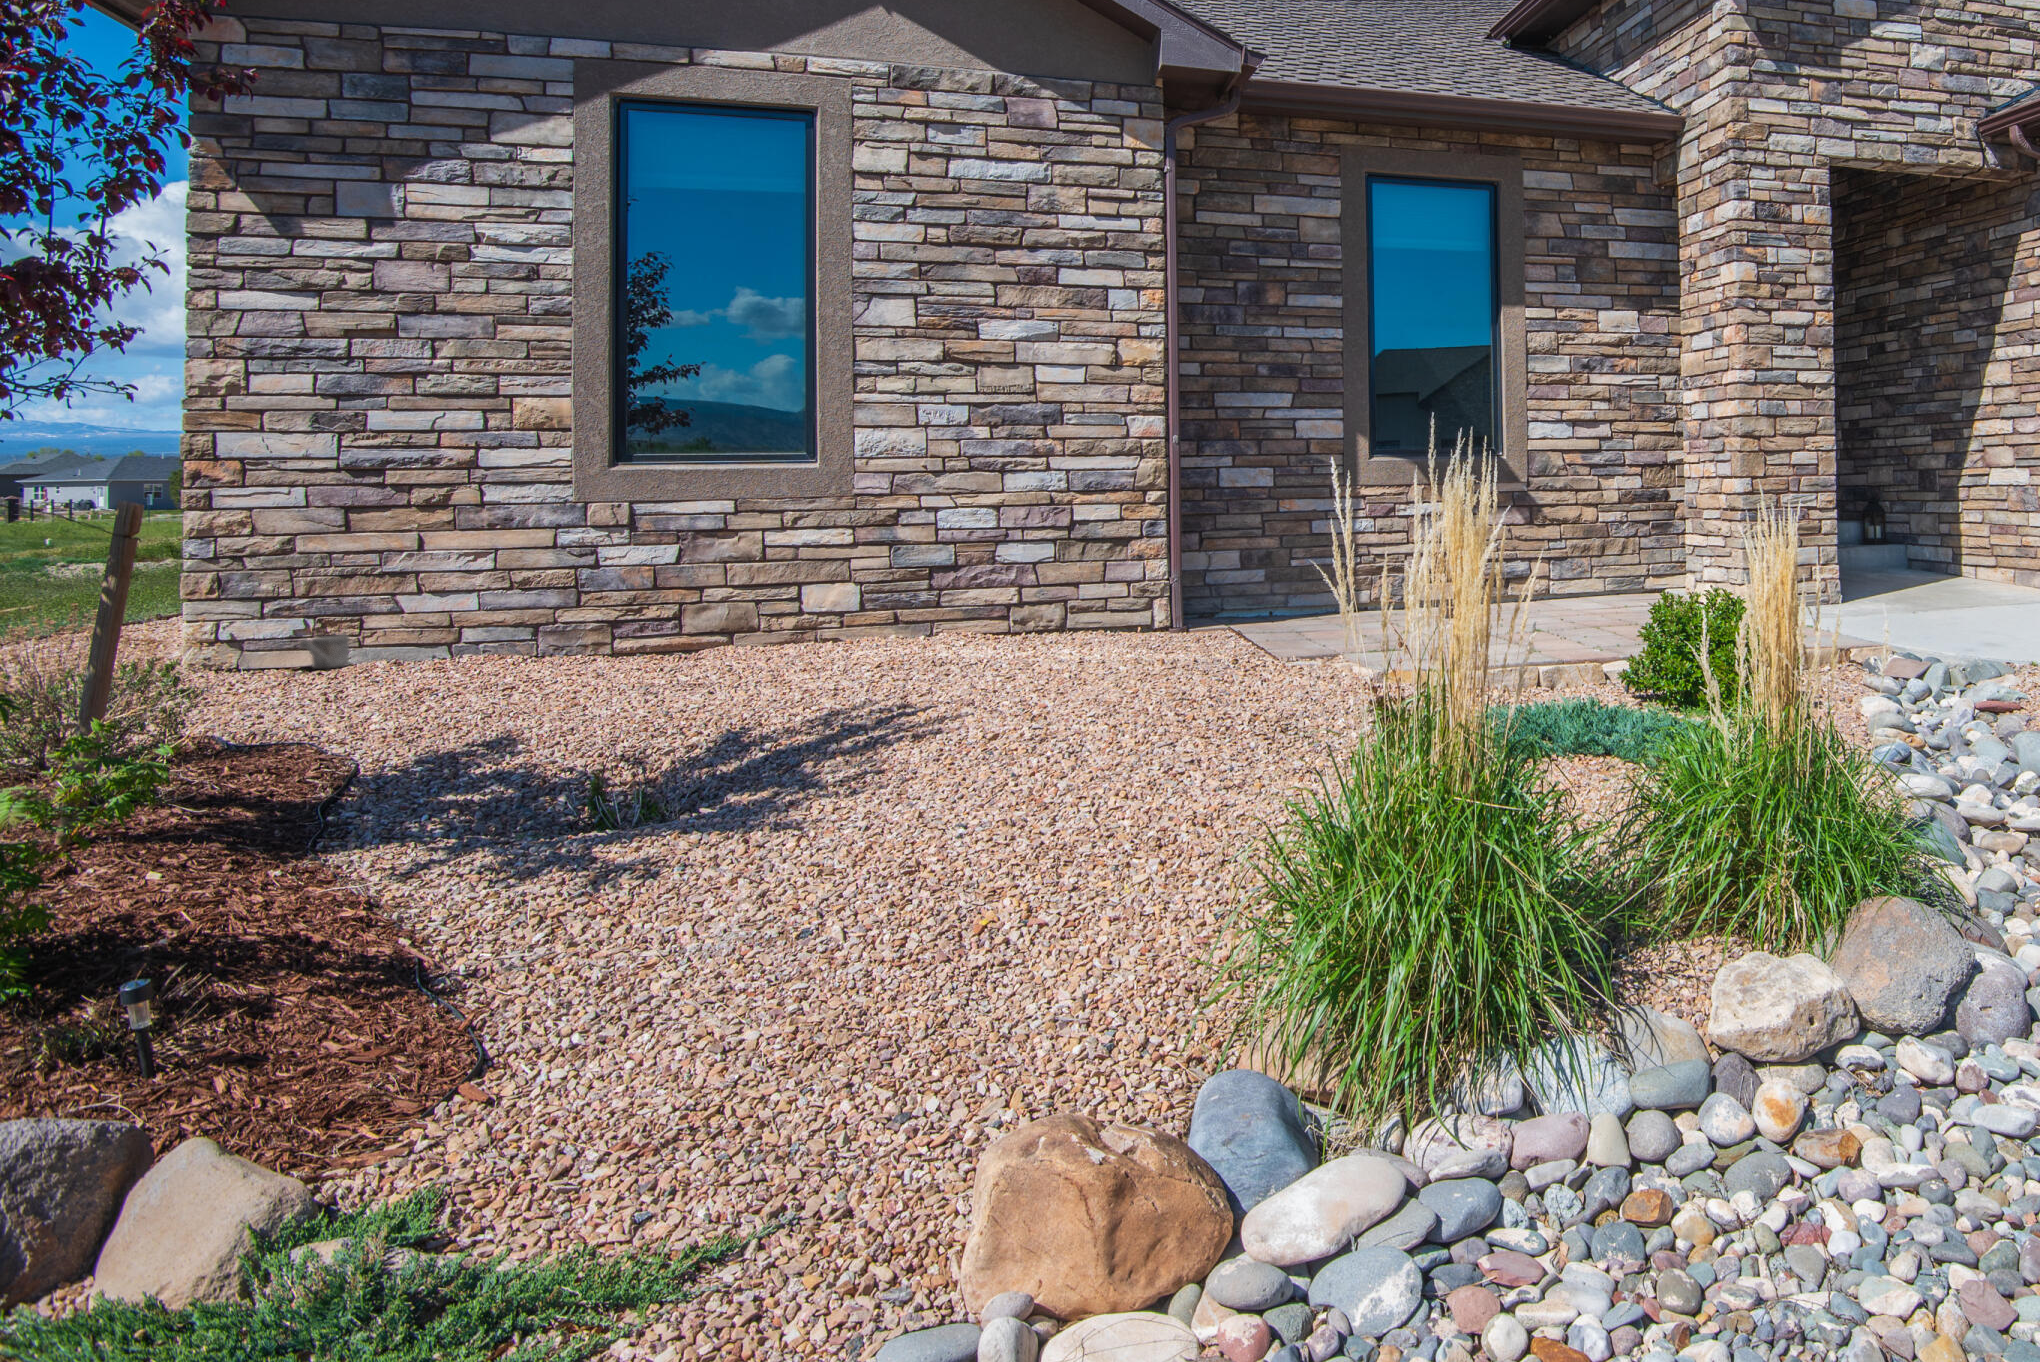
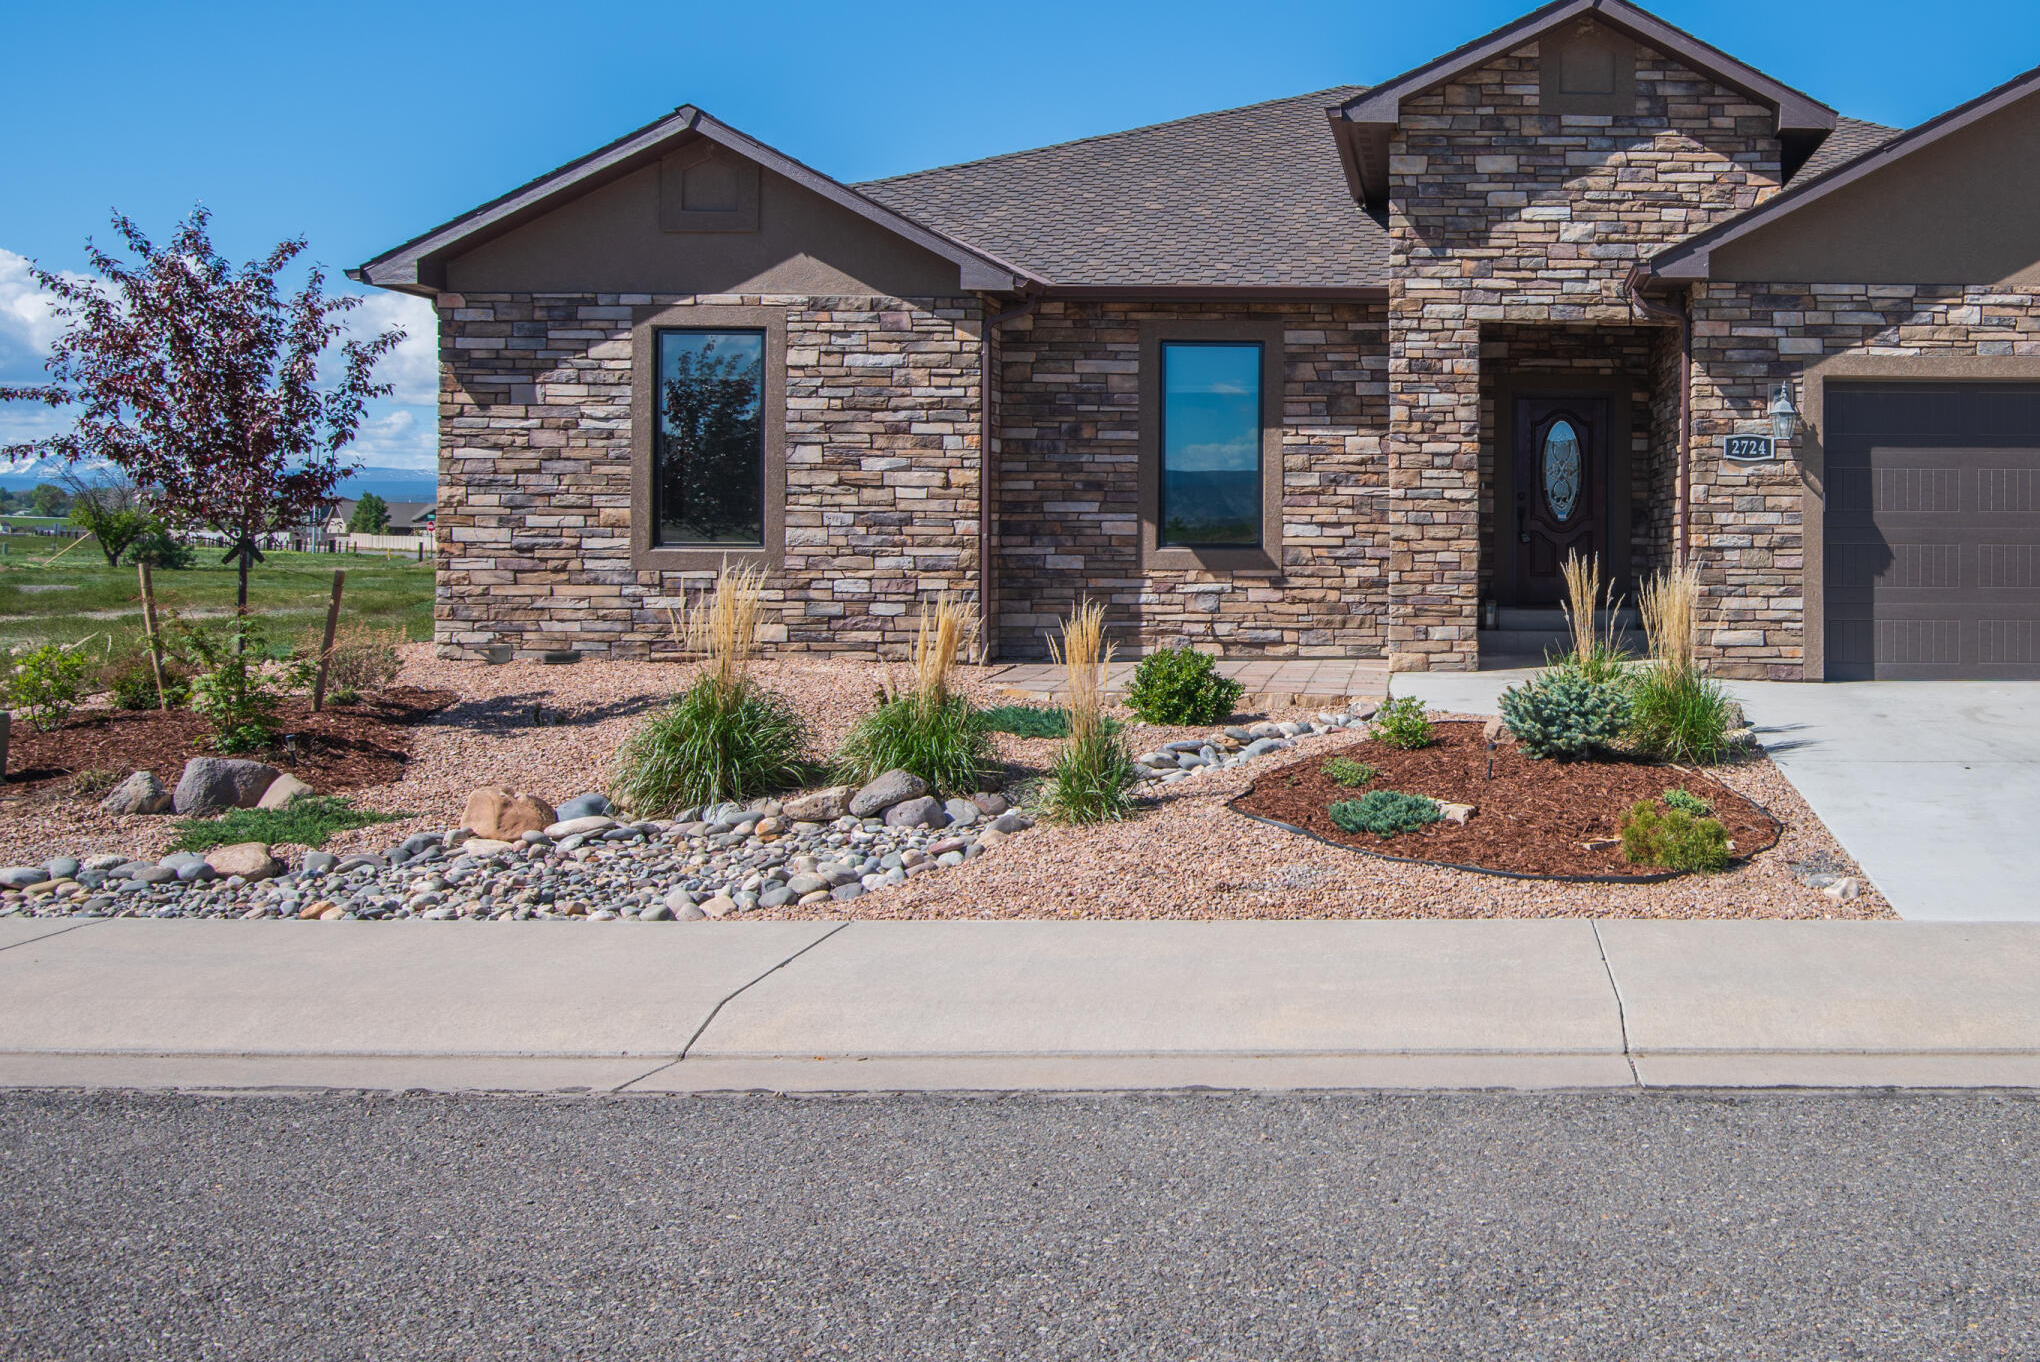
decorative plant: none [410,596,505,663] -> present [539,627,583,664]

